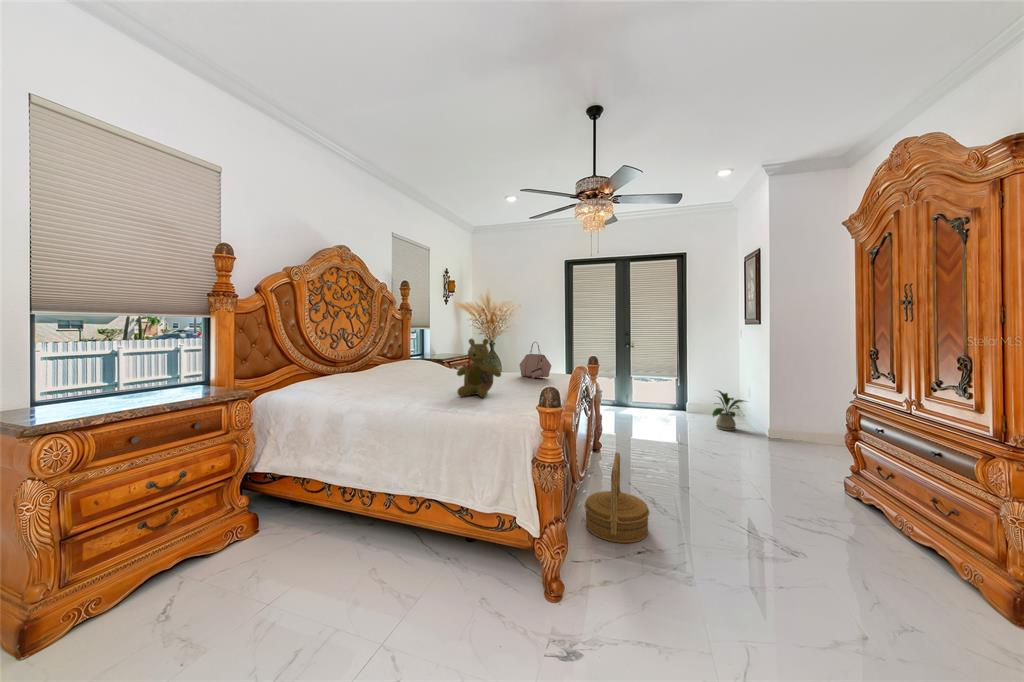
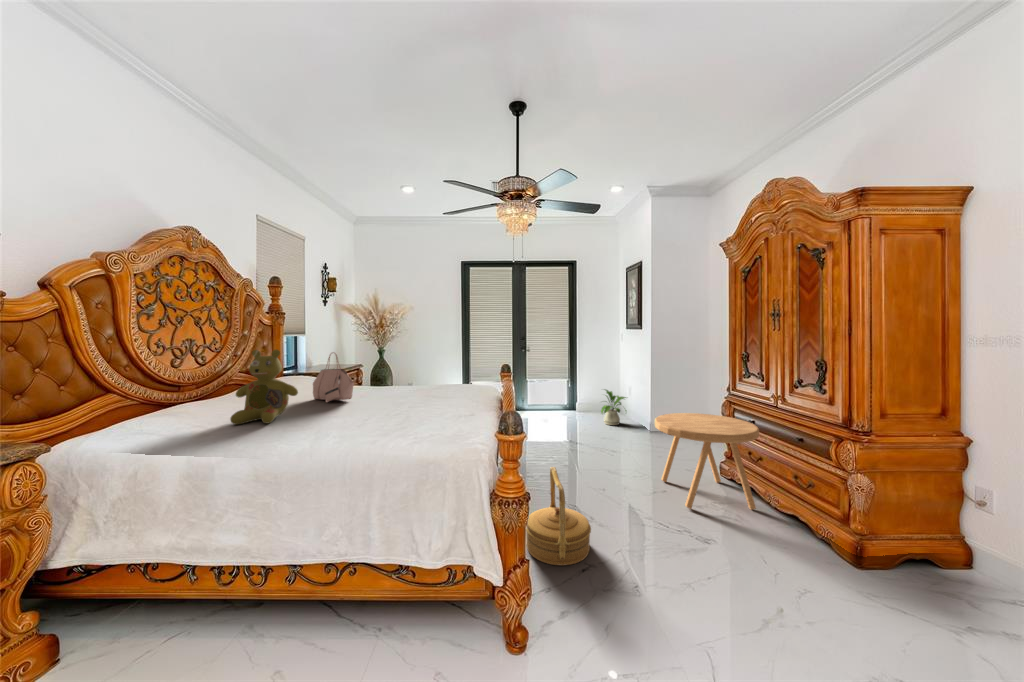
stuffed bear: present [457,339,501,397] -> present [230,350,298,425]
handbag: present [519,342,551,378] -> present [313,353,354,403]
side table: none [747,416,883,533] -> present [655,413,759,510]

